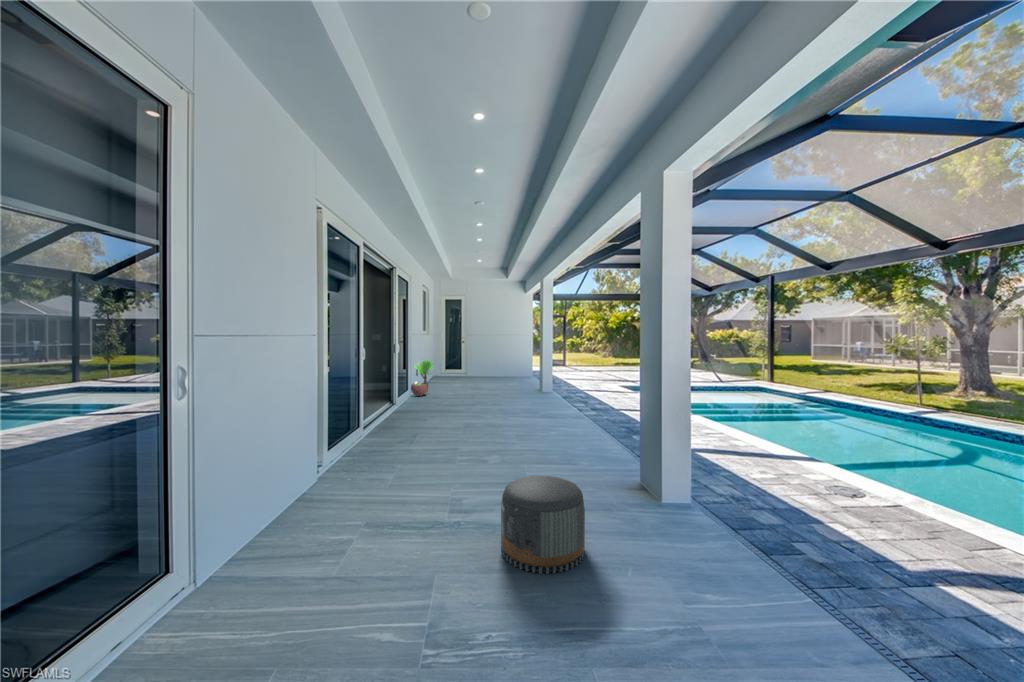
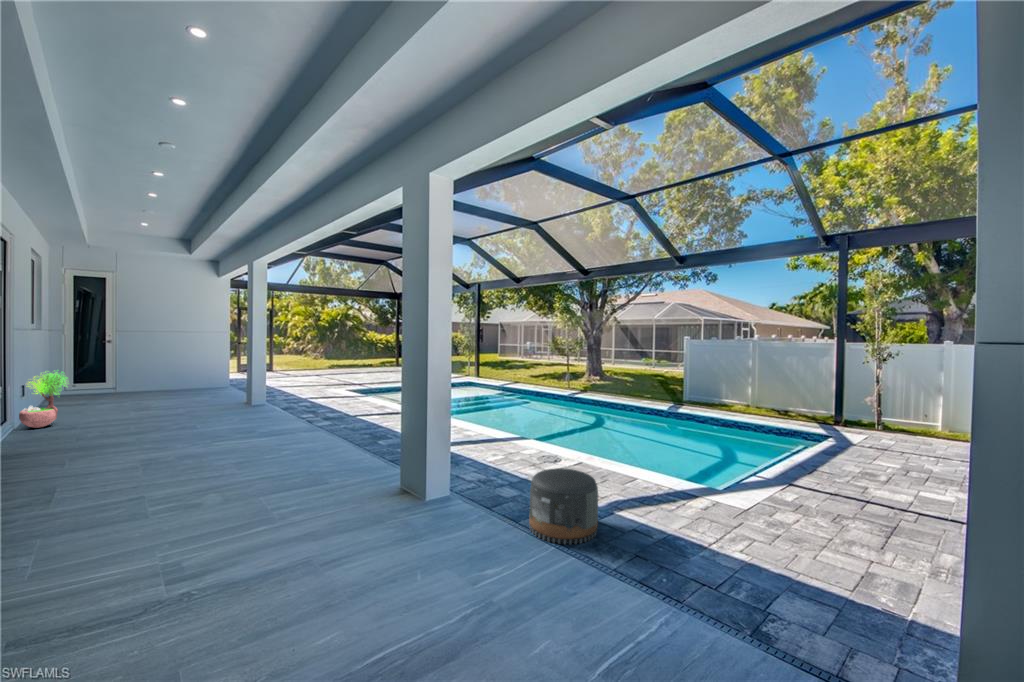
pouf: present [501,476,585,574] -> present [529,468,598,544]

